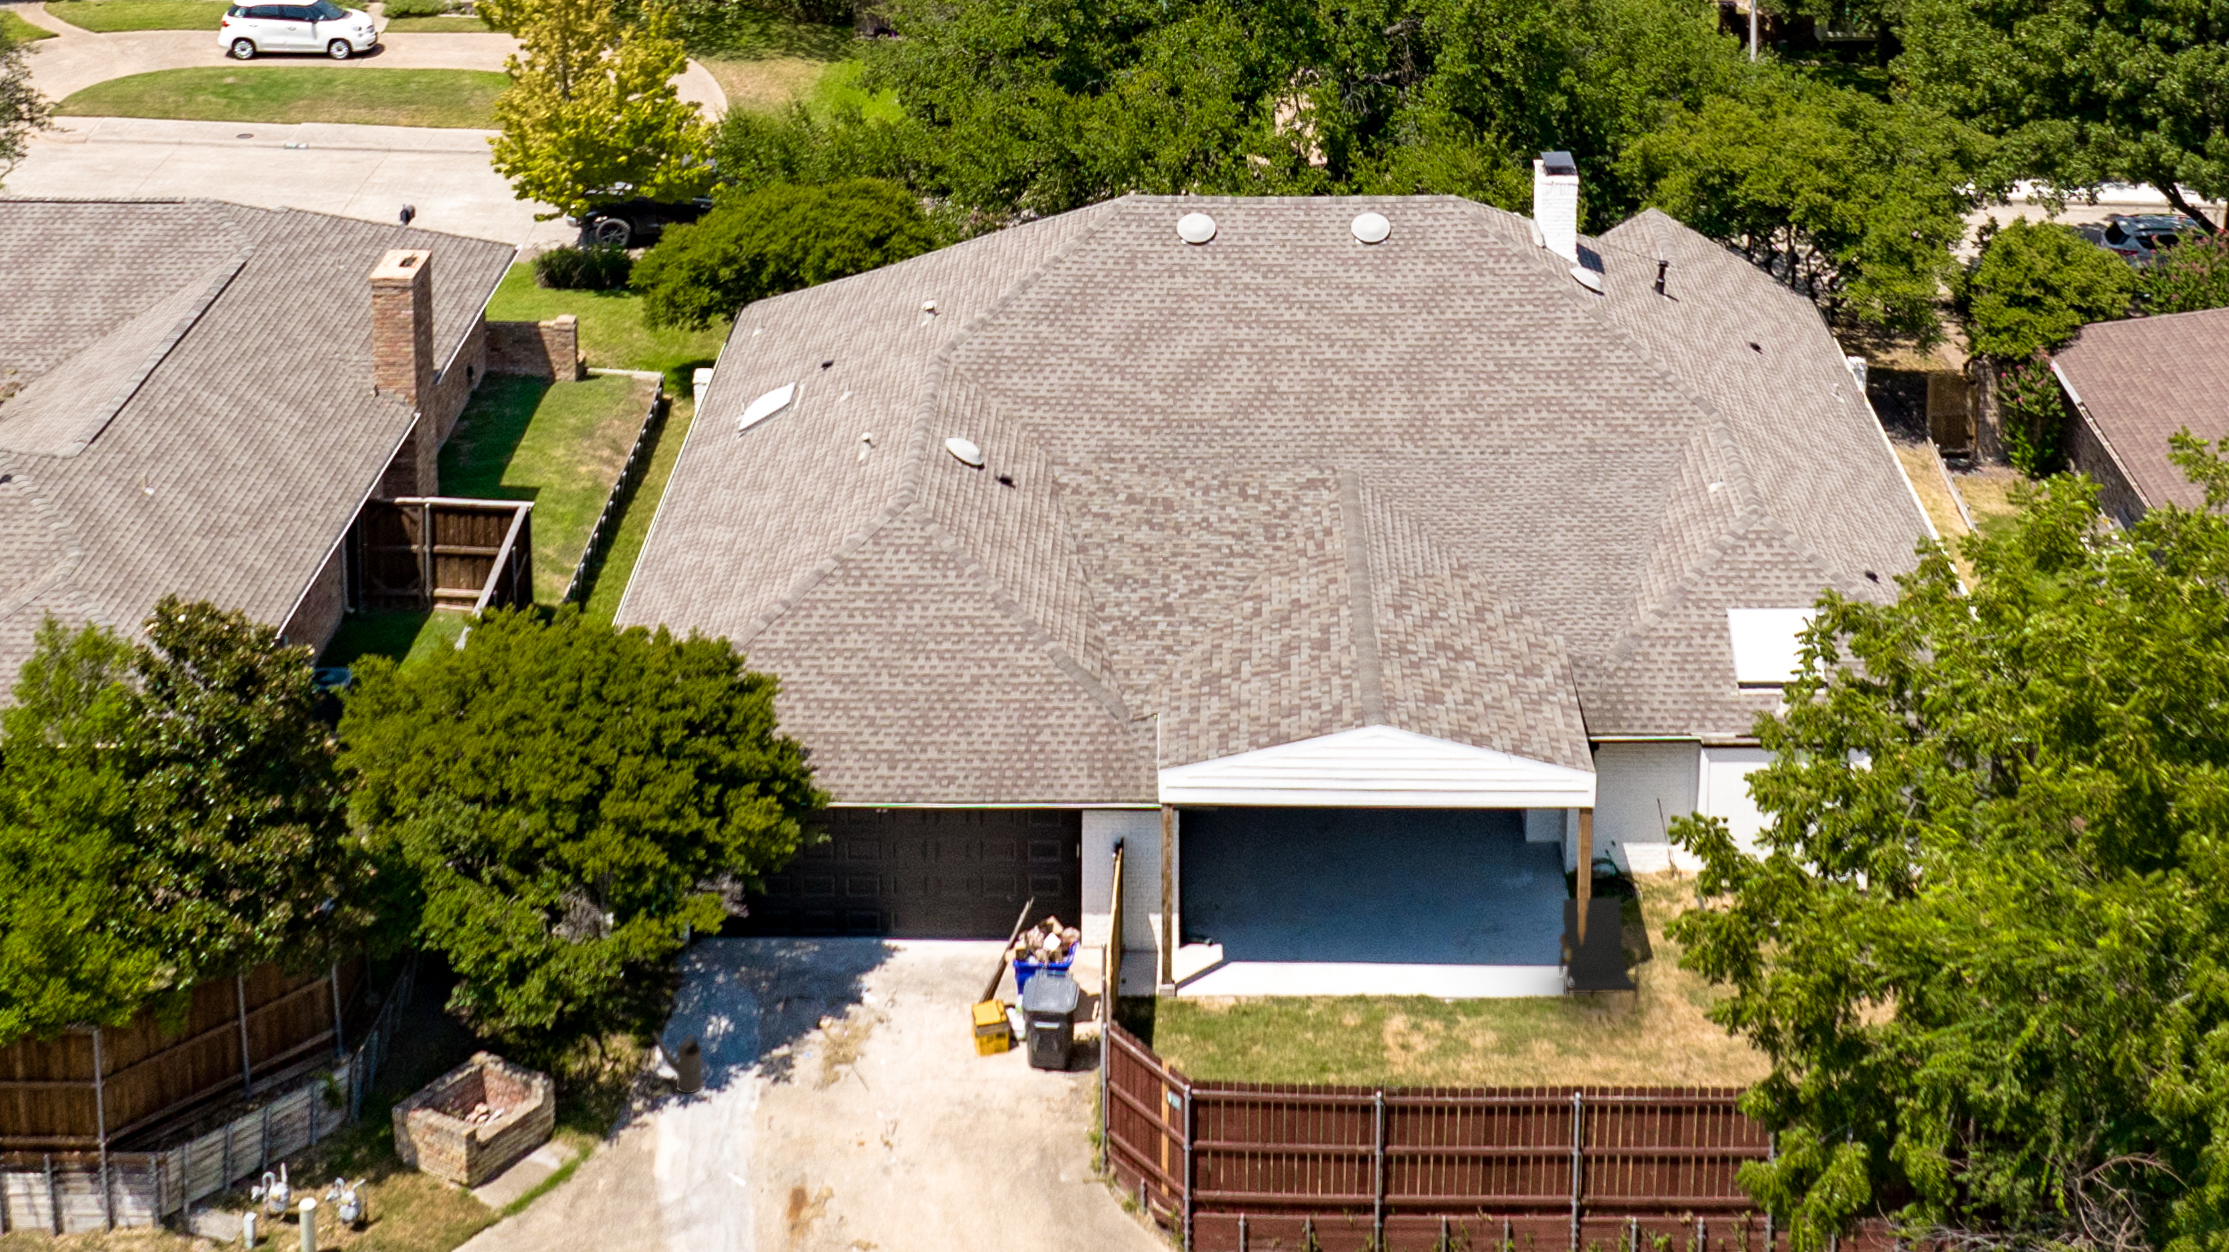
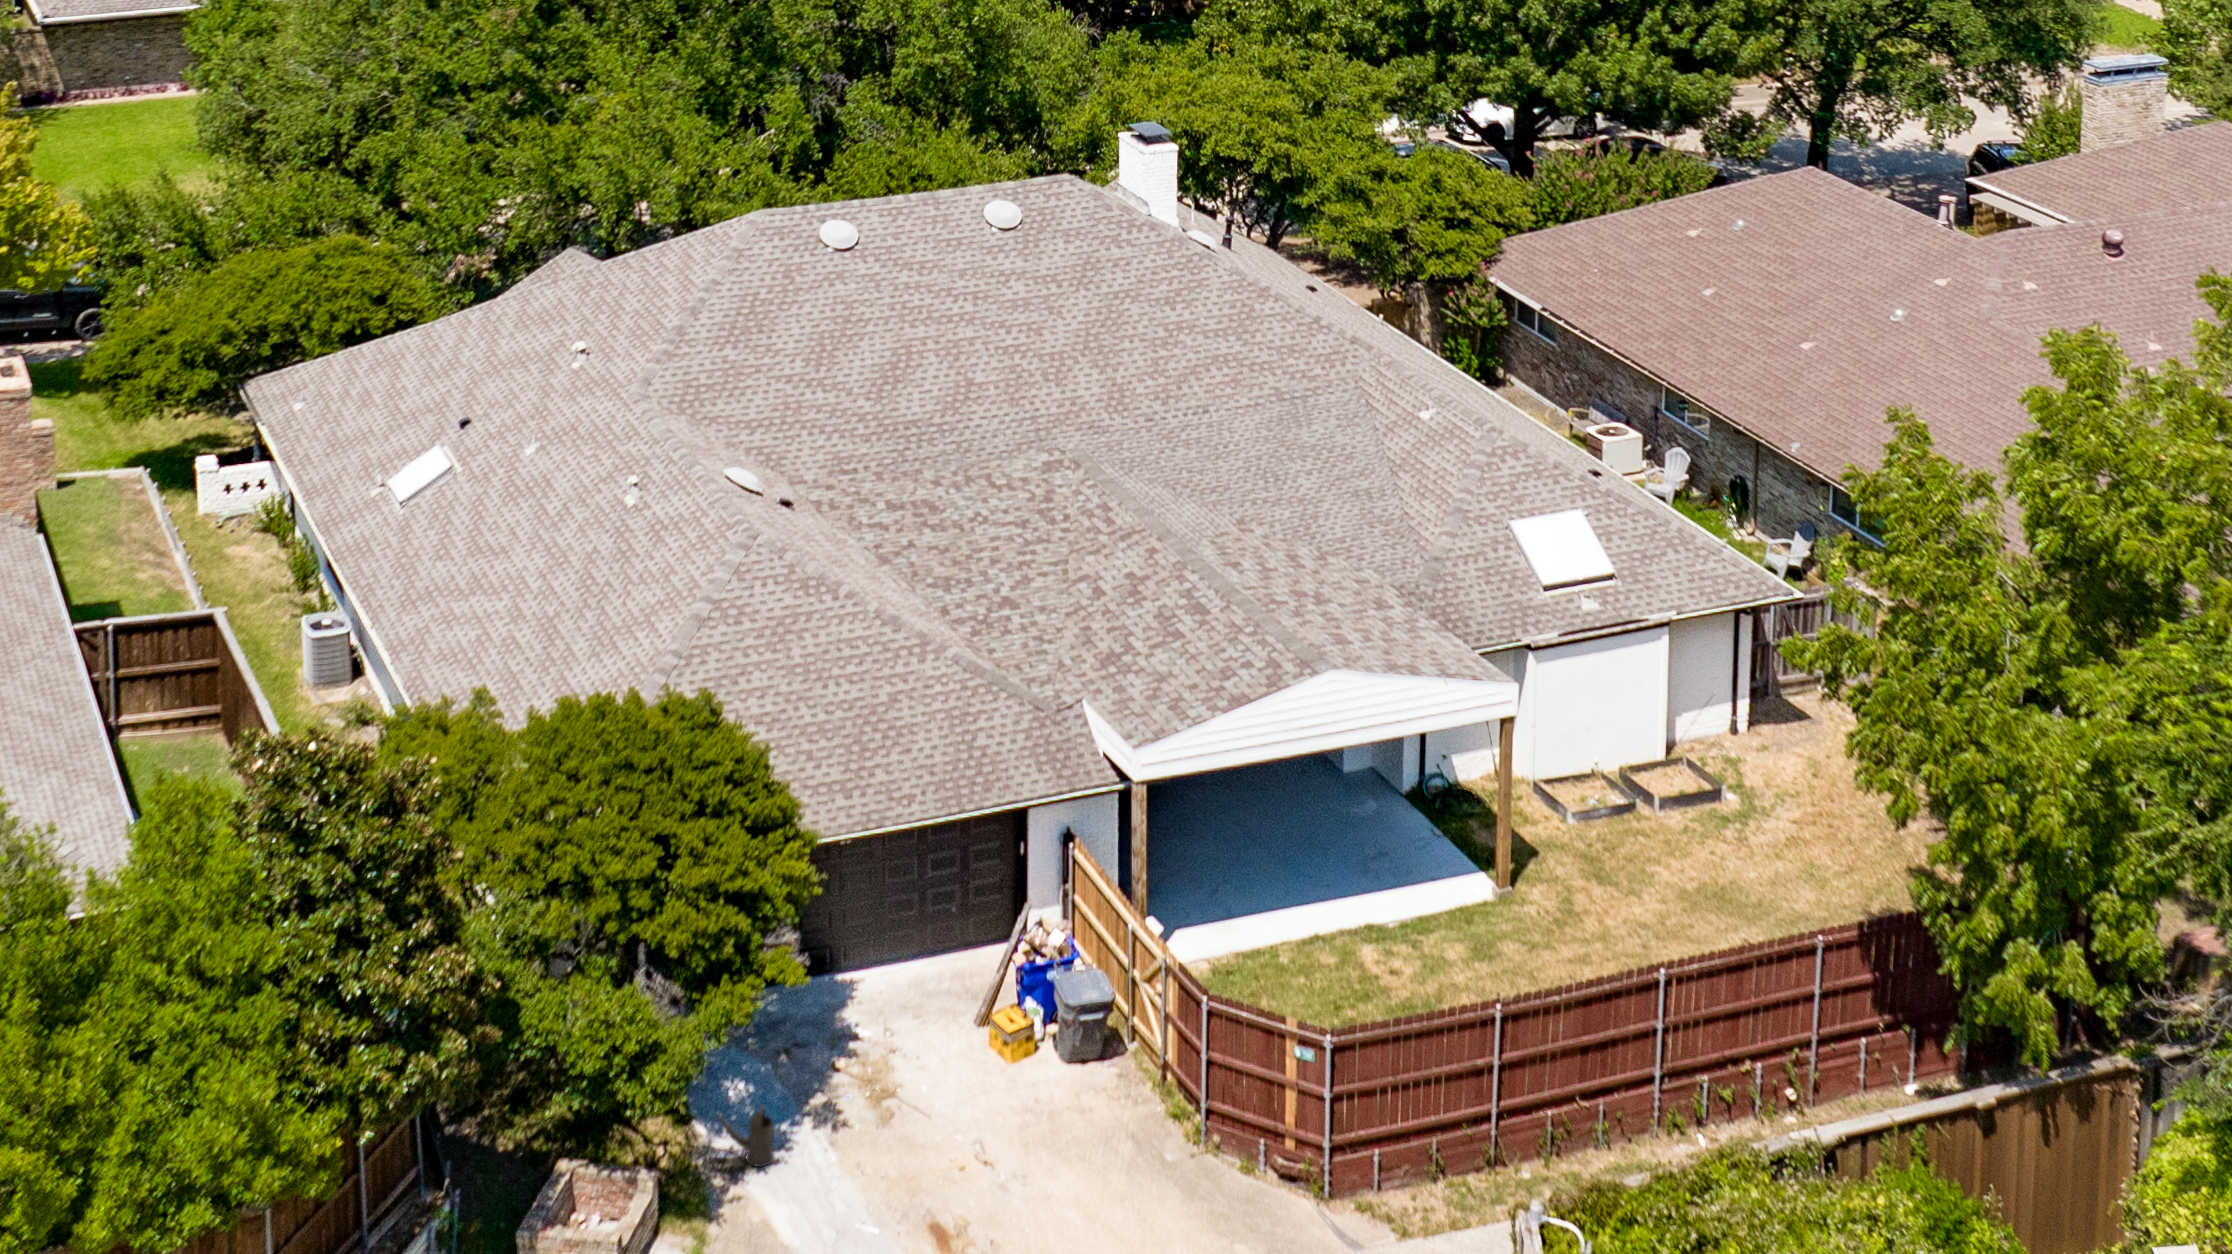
lounge chair: present [1559,898,1641,1012] -> none [1453,800,1540,913]

